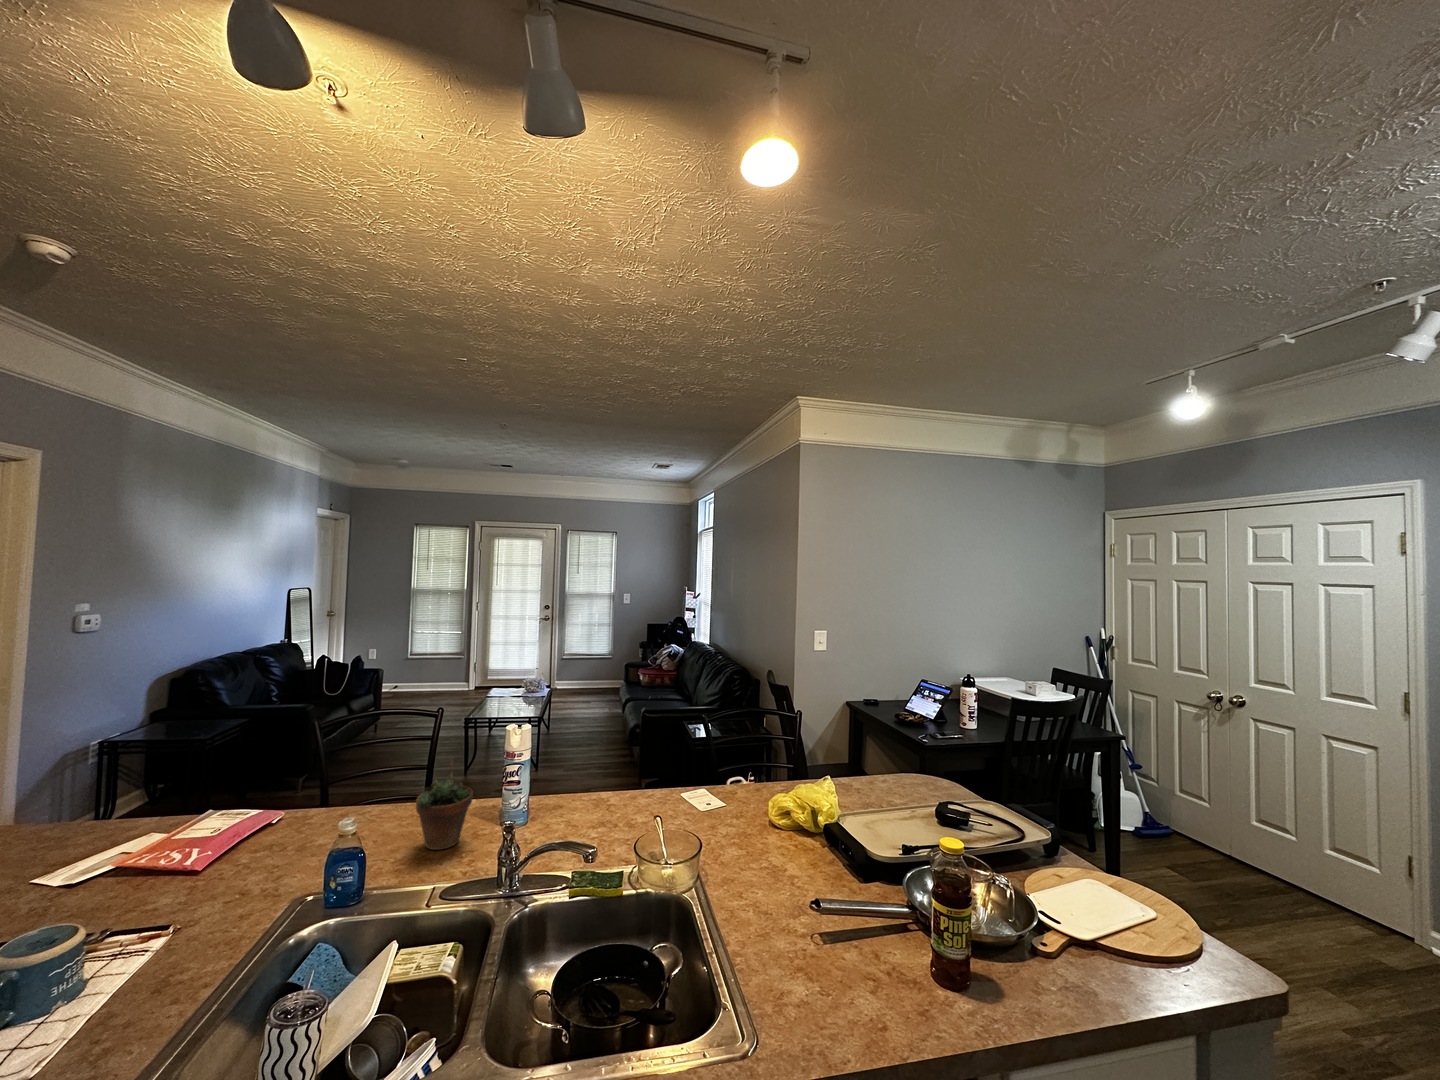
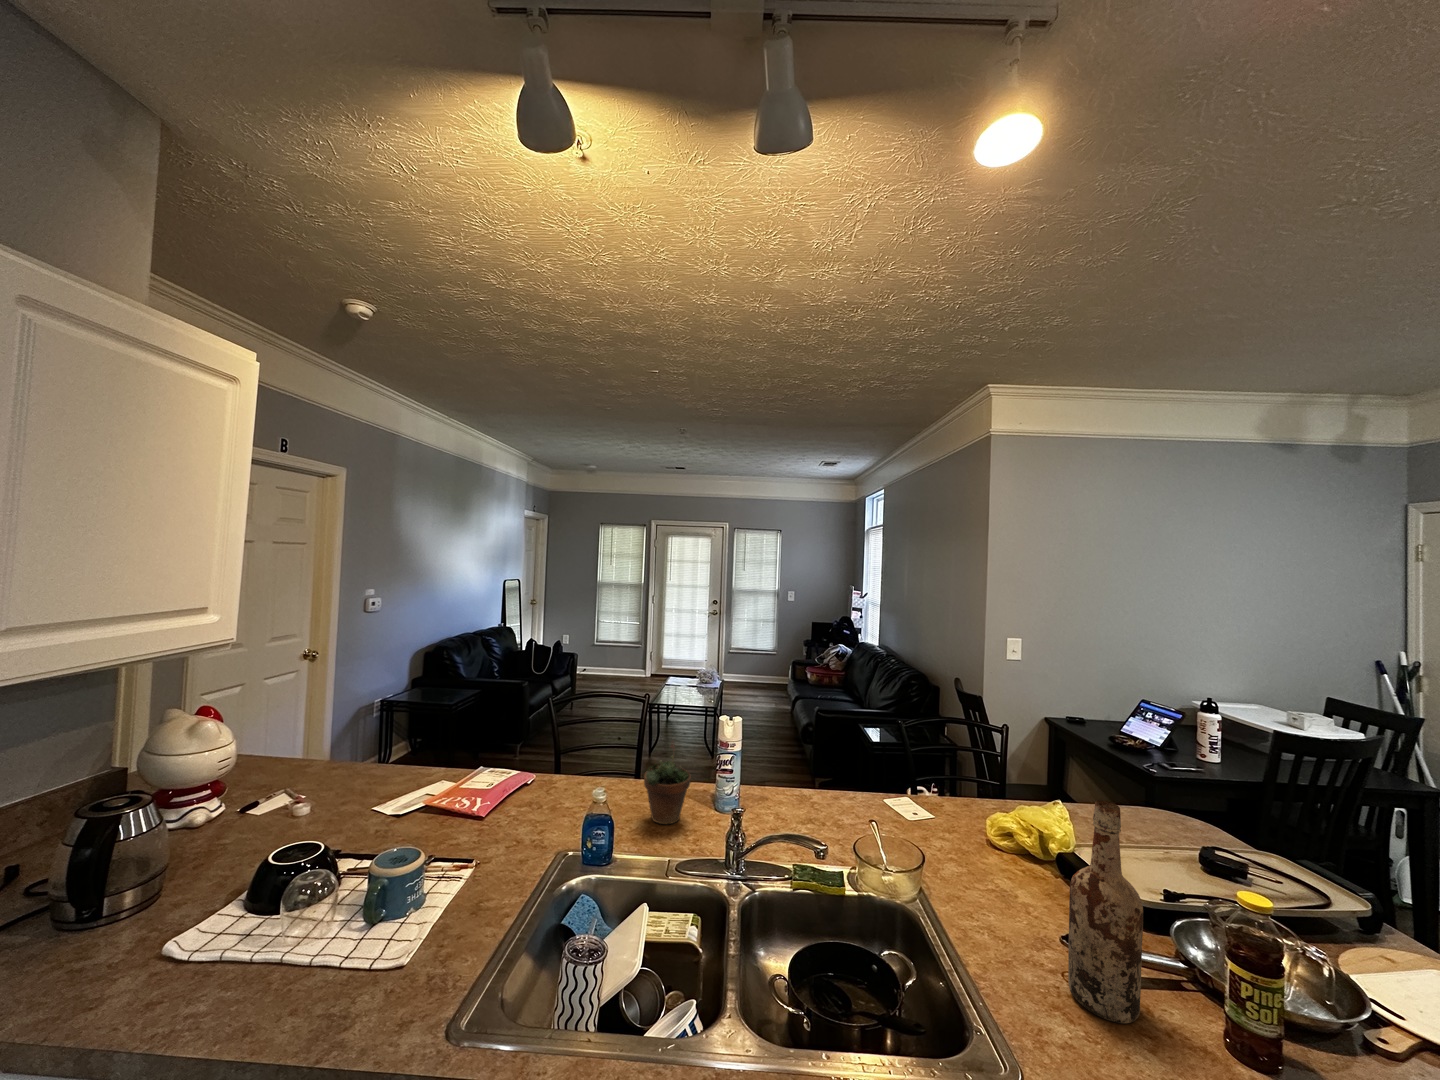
wine bottle: none [810,772,866,968] -> present [1068,800,1143,1023]

